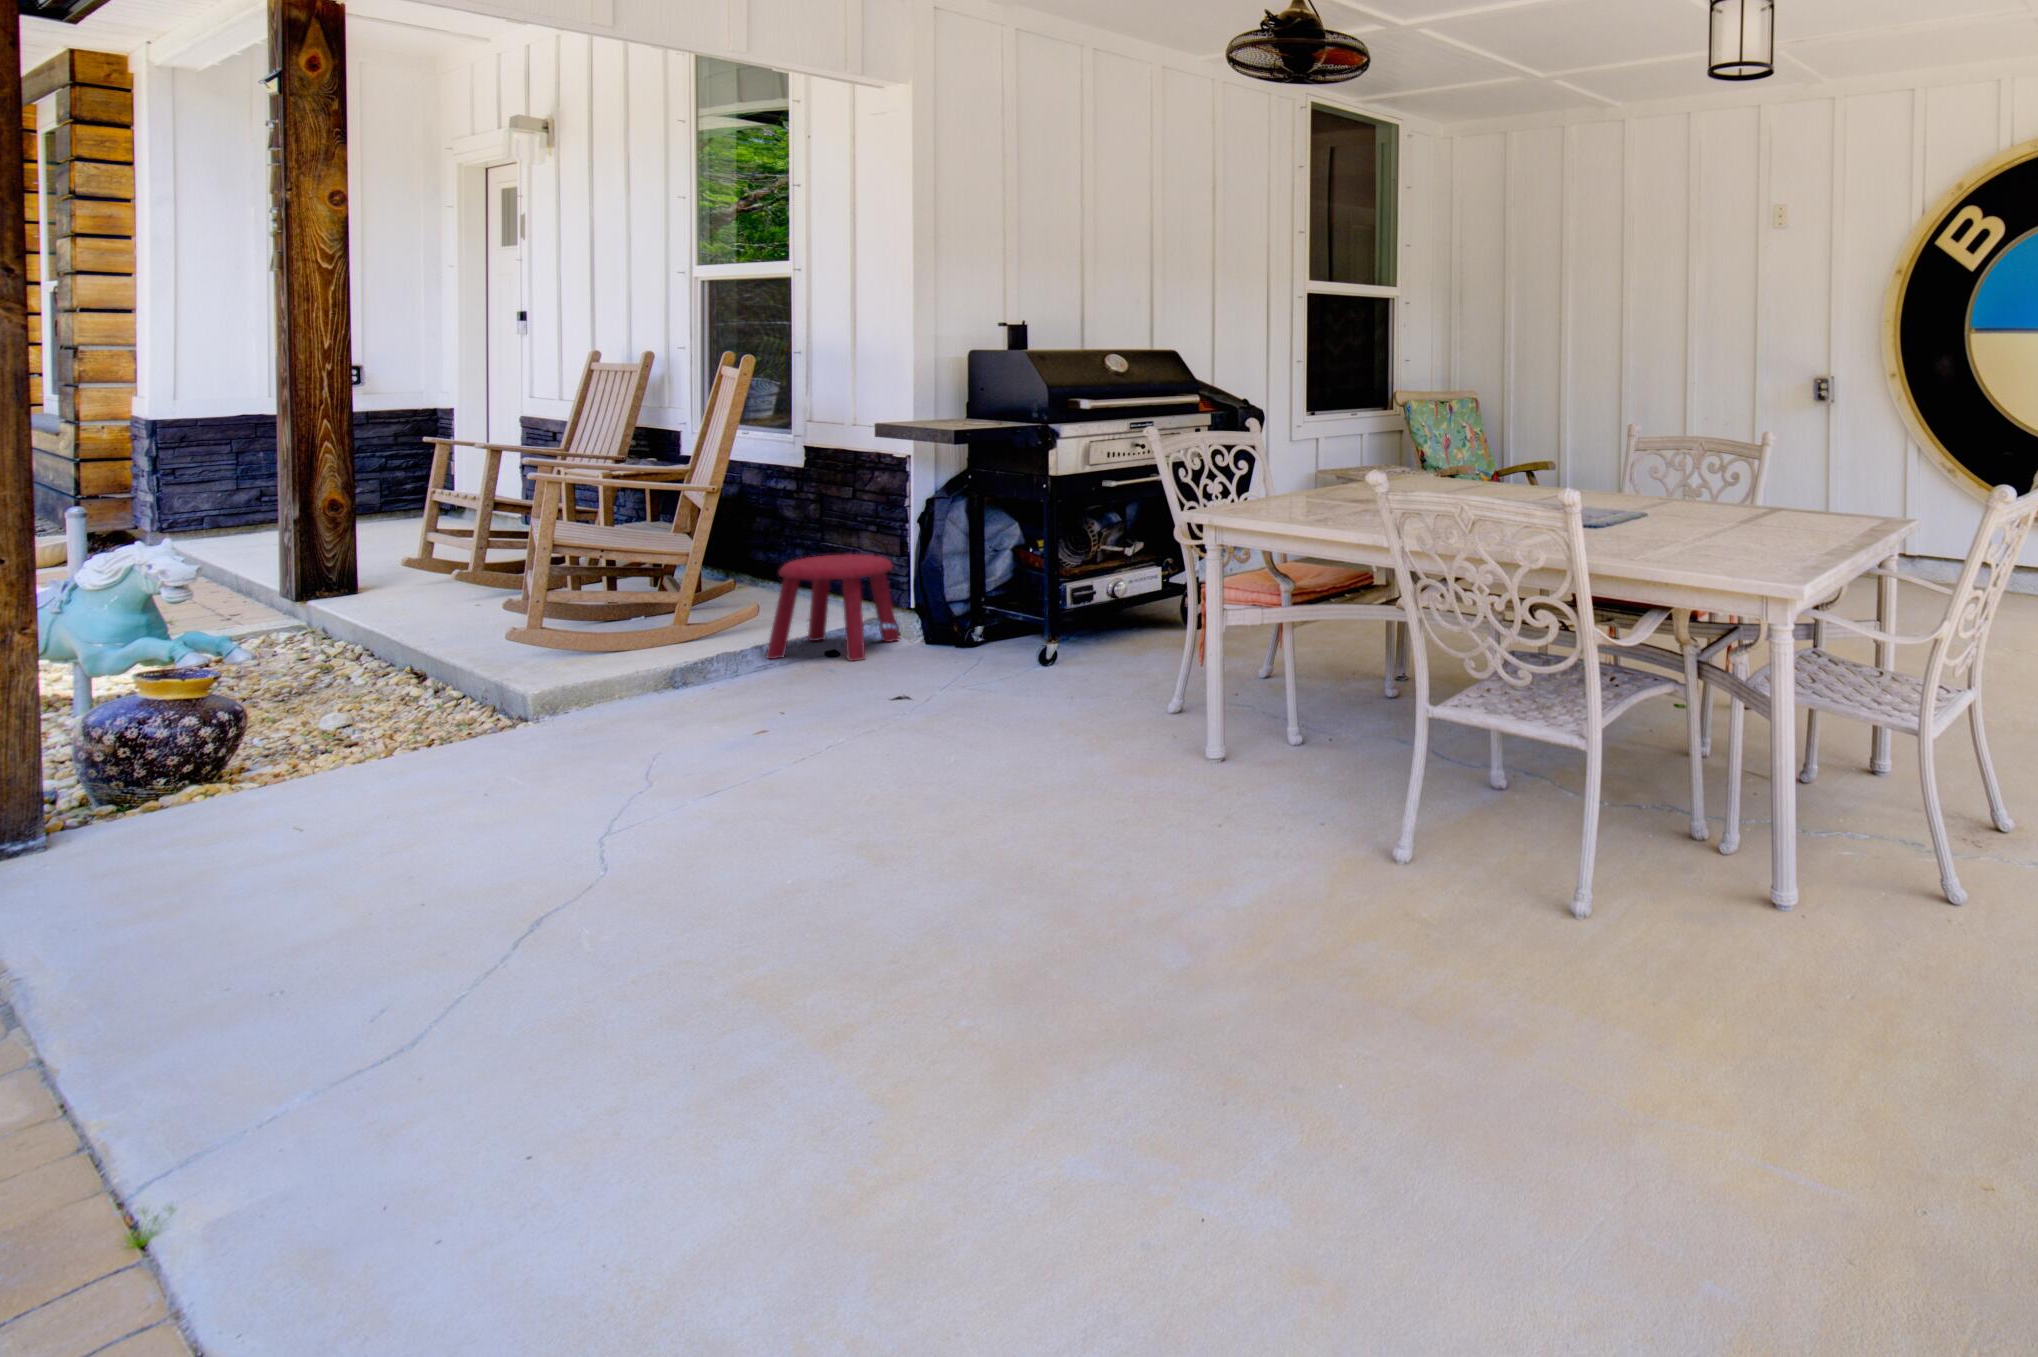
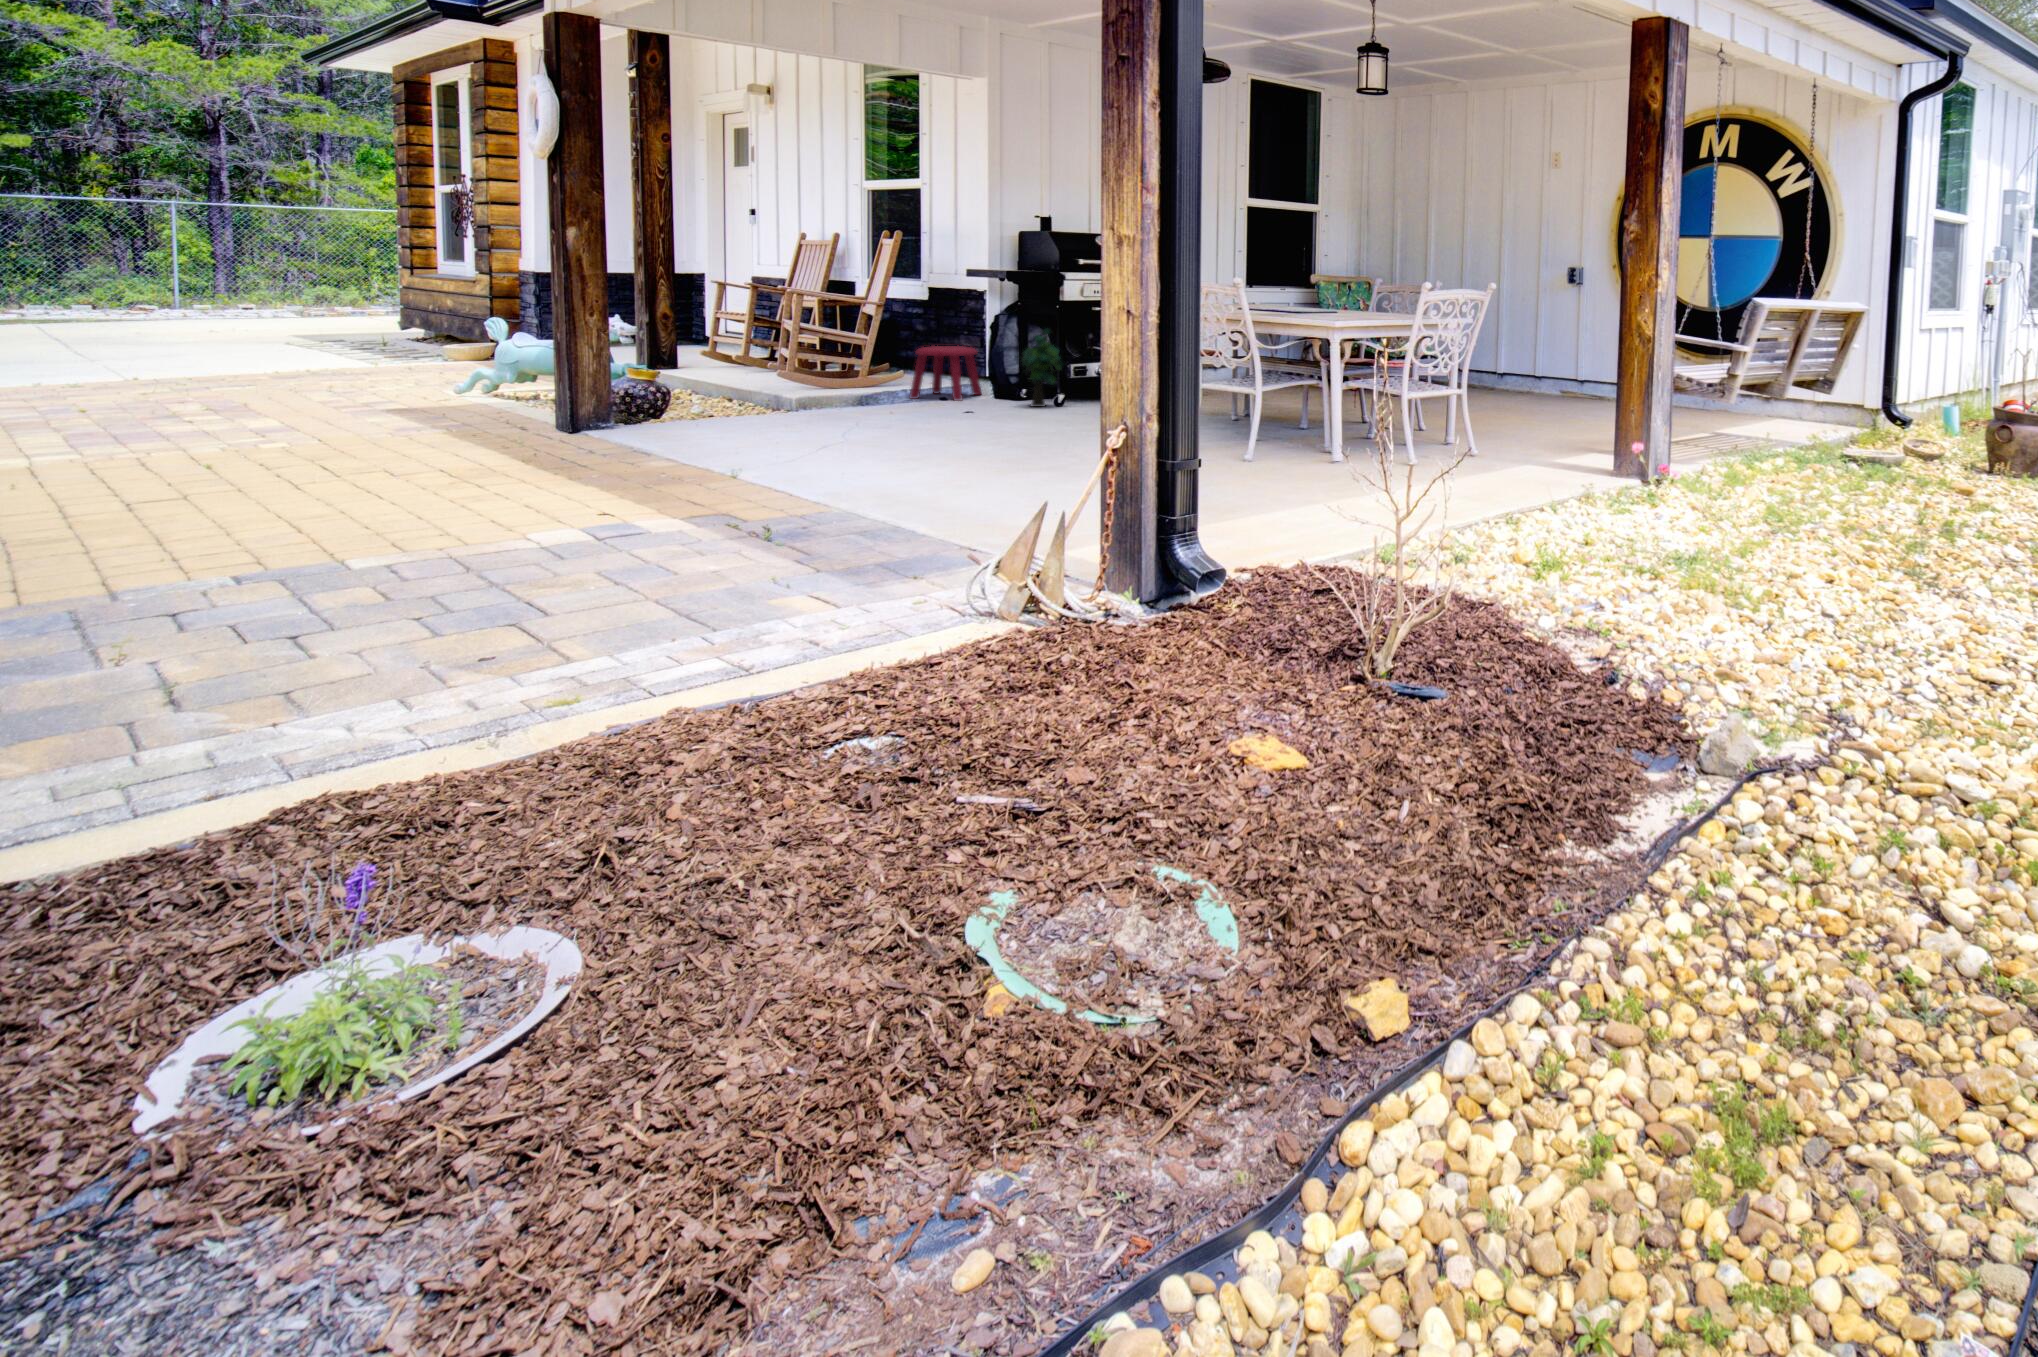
decorative plant: none [964,526,1056,674] -> present [1019,328,1065,407]

